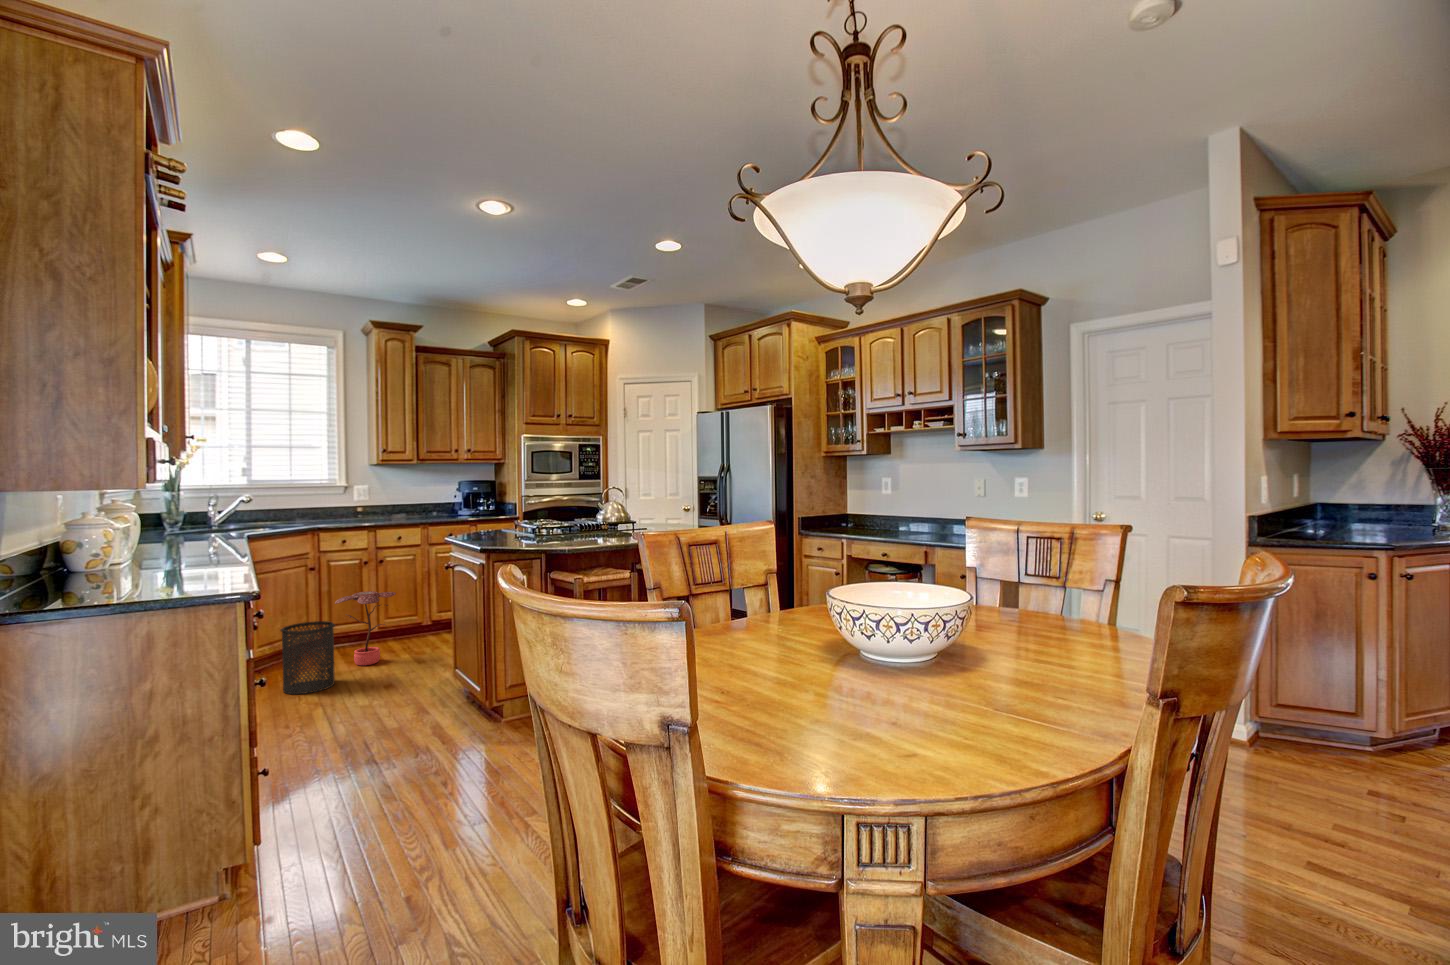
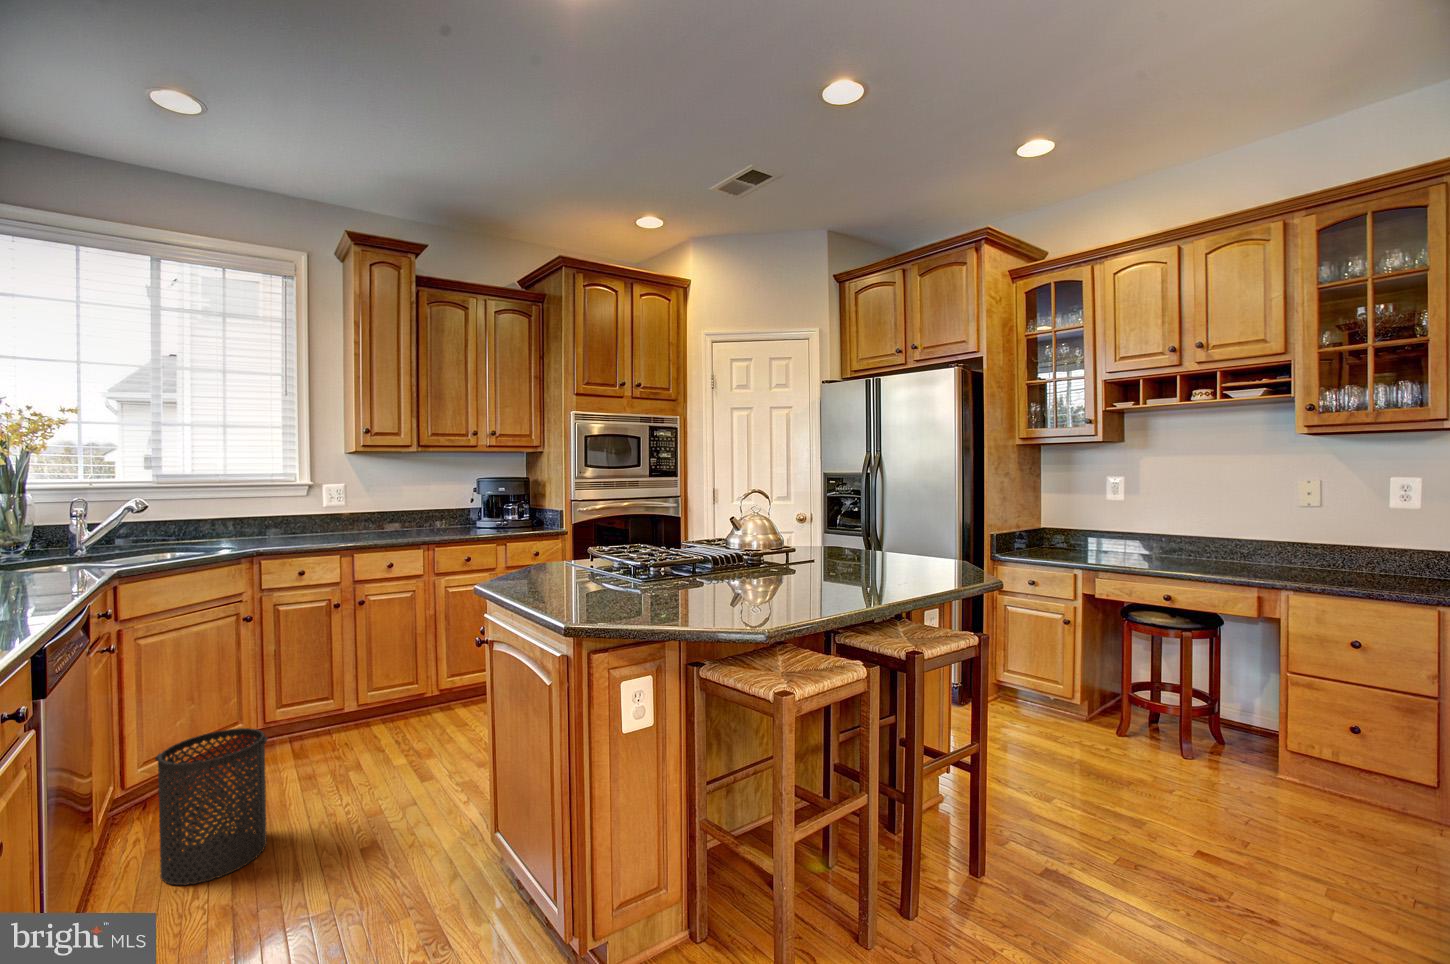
potted plant: present [335,591,396,665] -> none [276,658,384,788]

